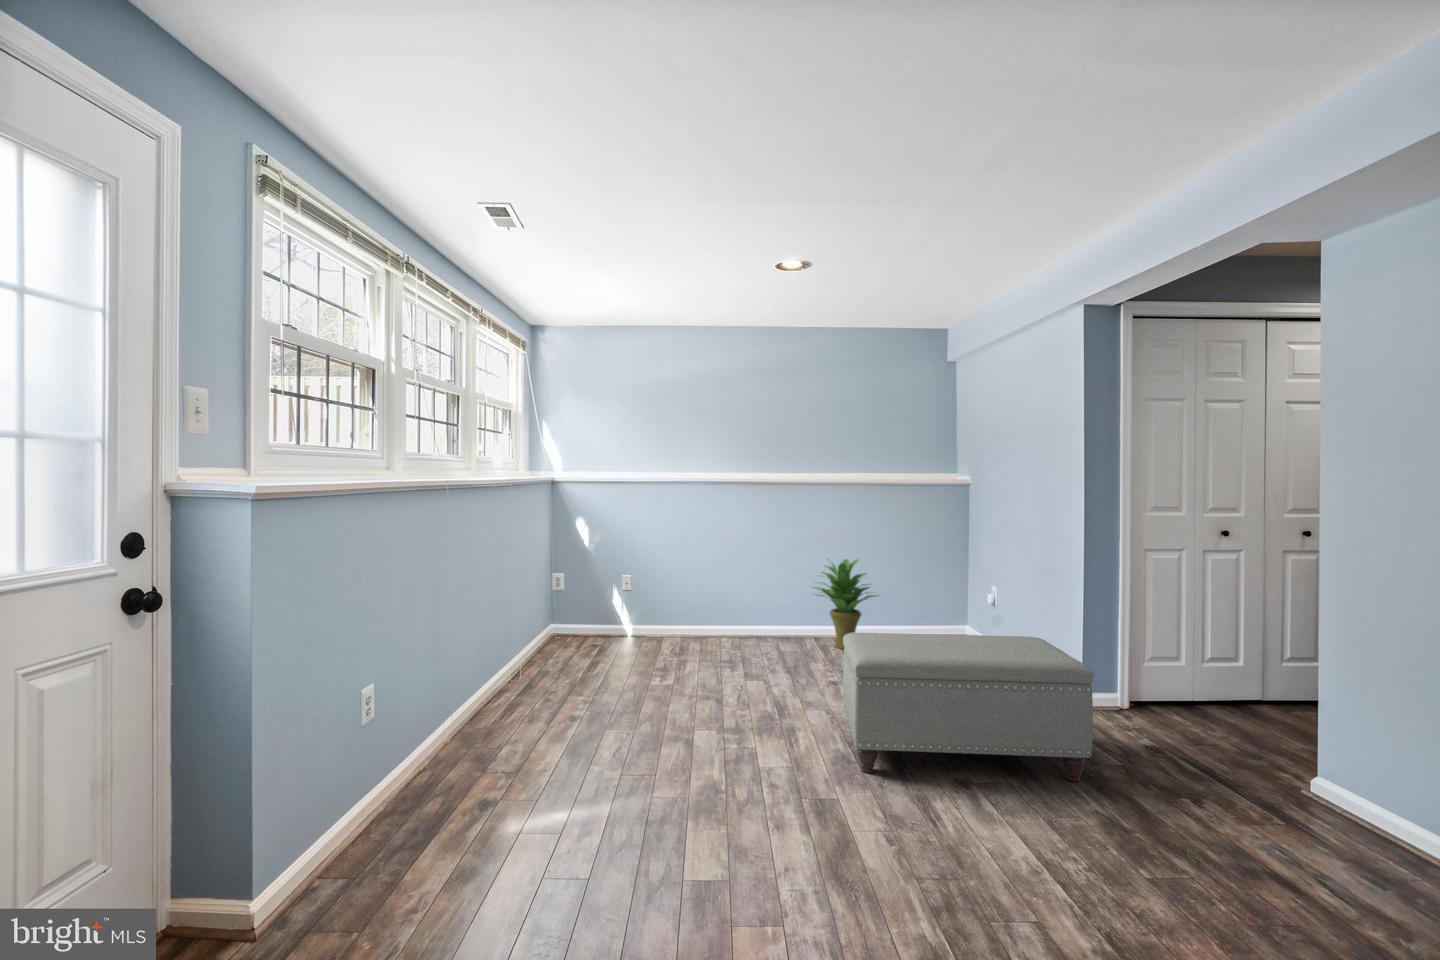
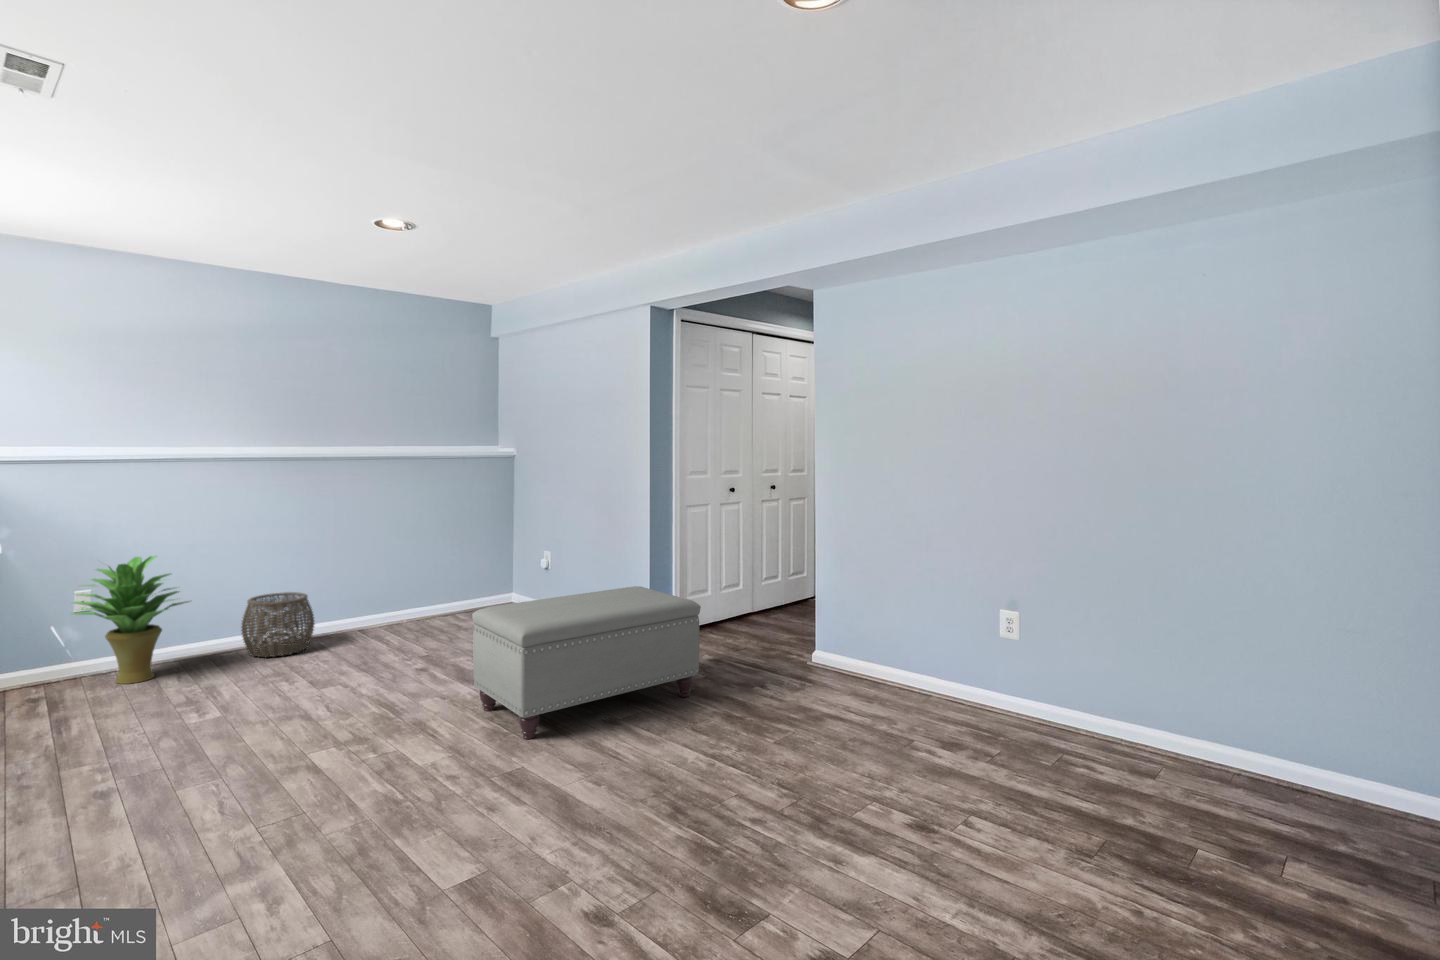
potted plant: present [814,559,877,649] -> present [72,556,189,684]
woven basket: none [724,597,775,648] -> present [241,592,315,657]

